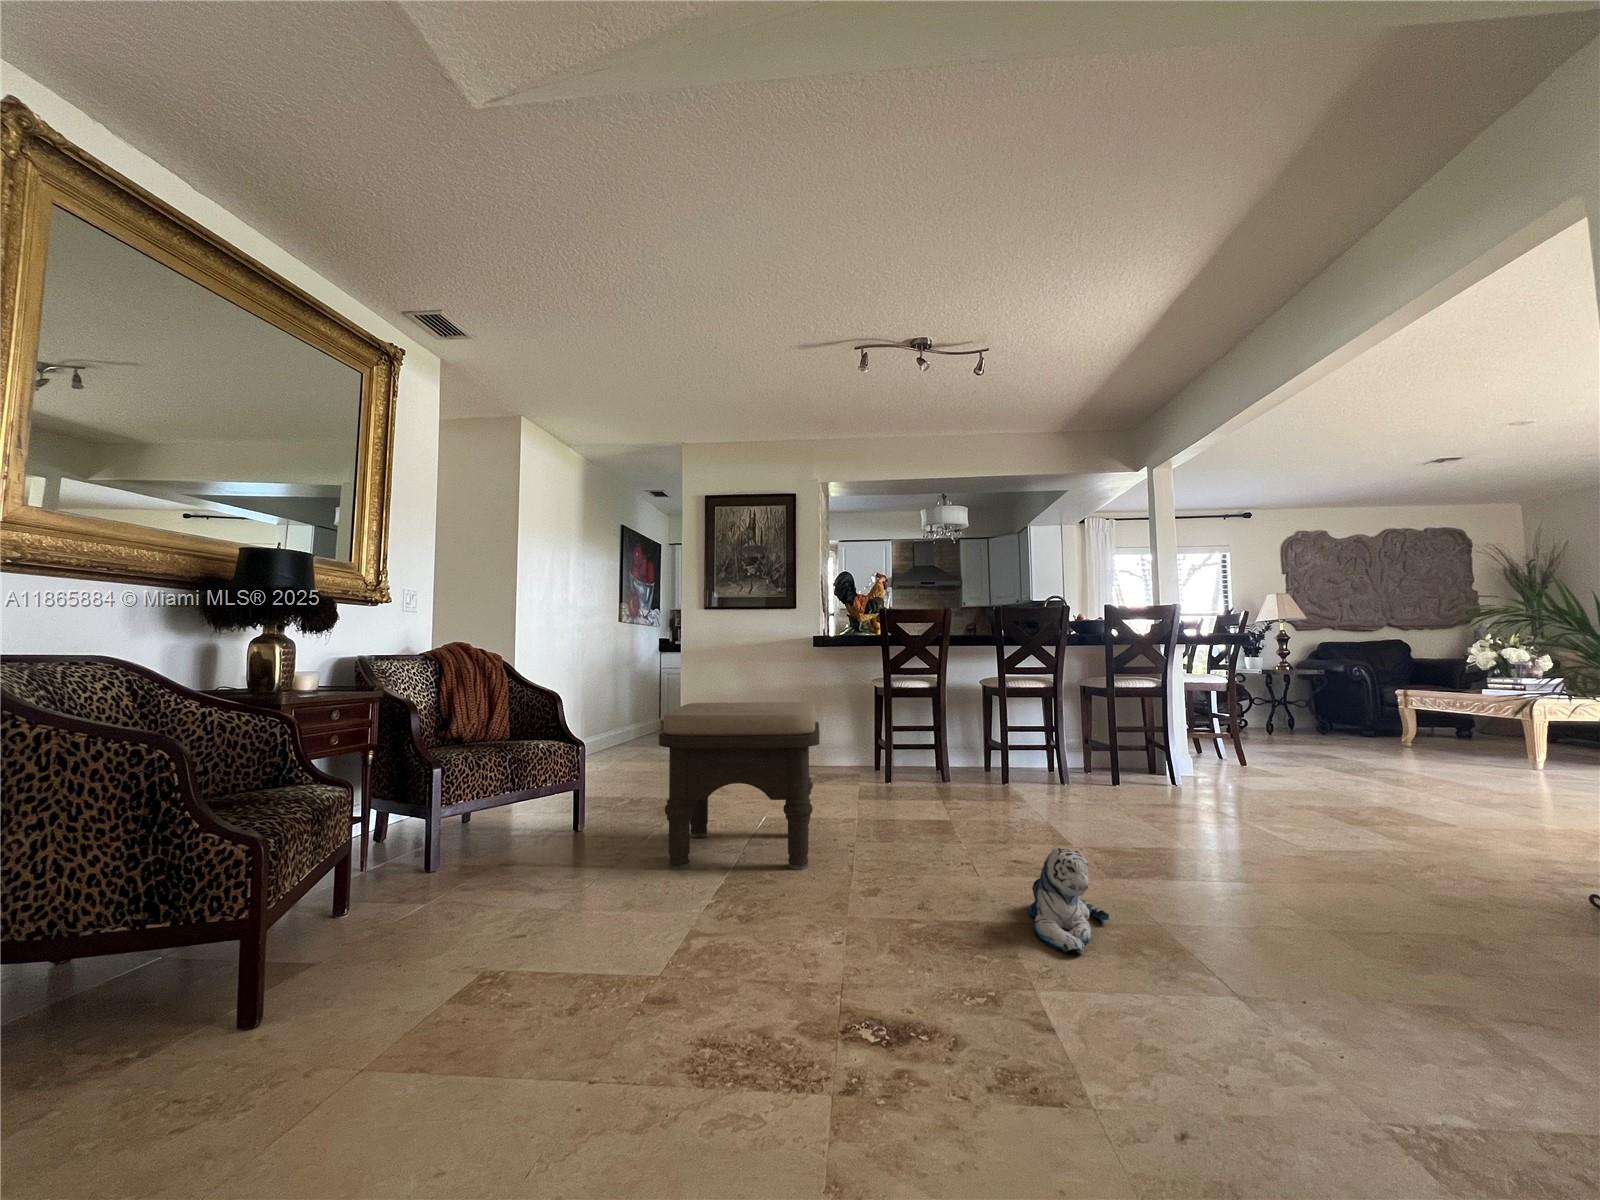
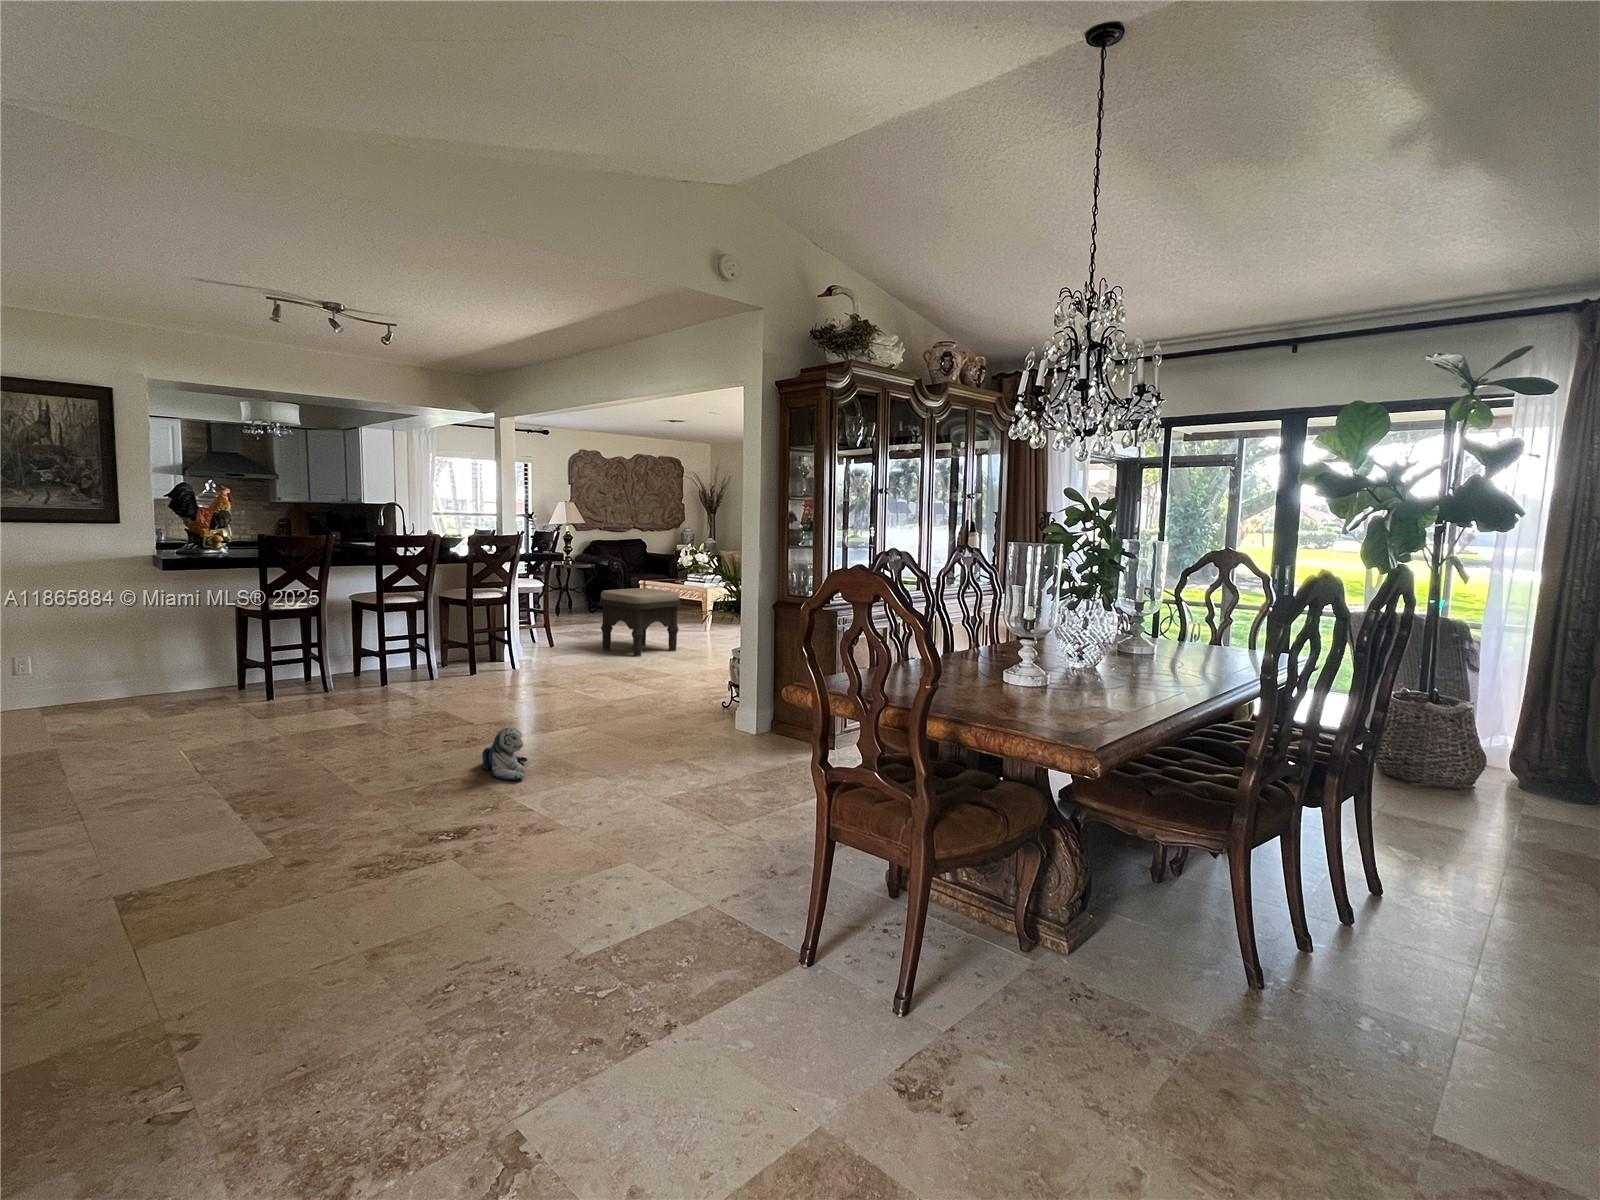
ottoman: present [659,702,819,870] -> present [599,588,681,657]

